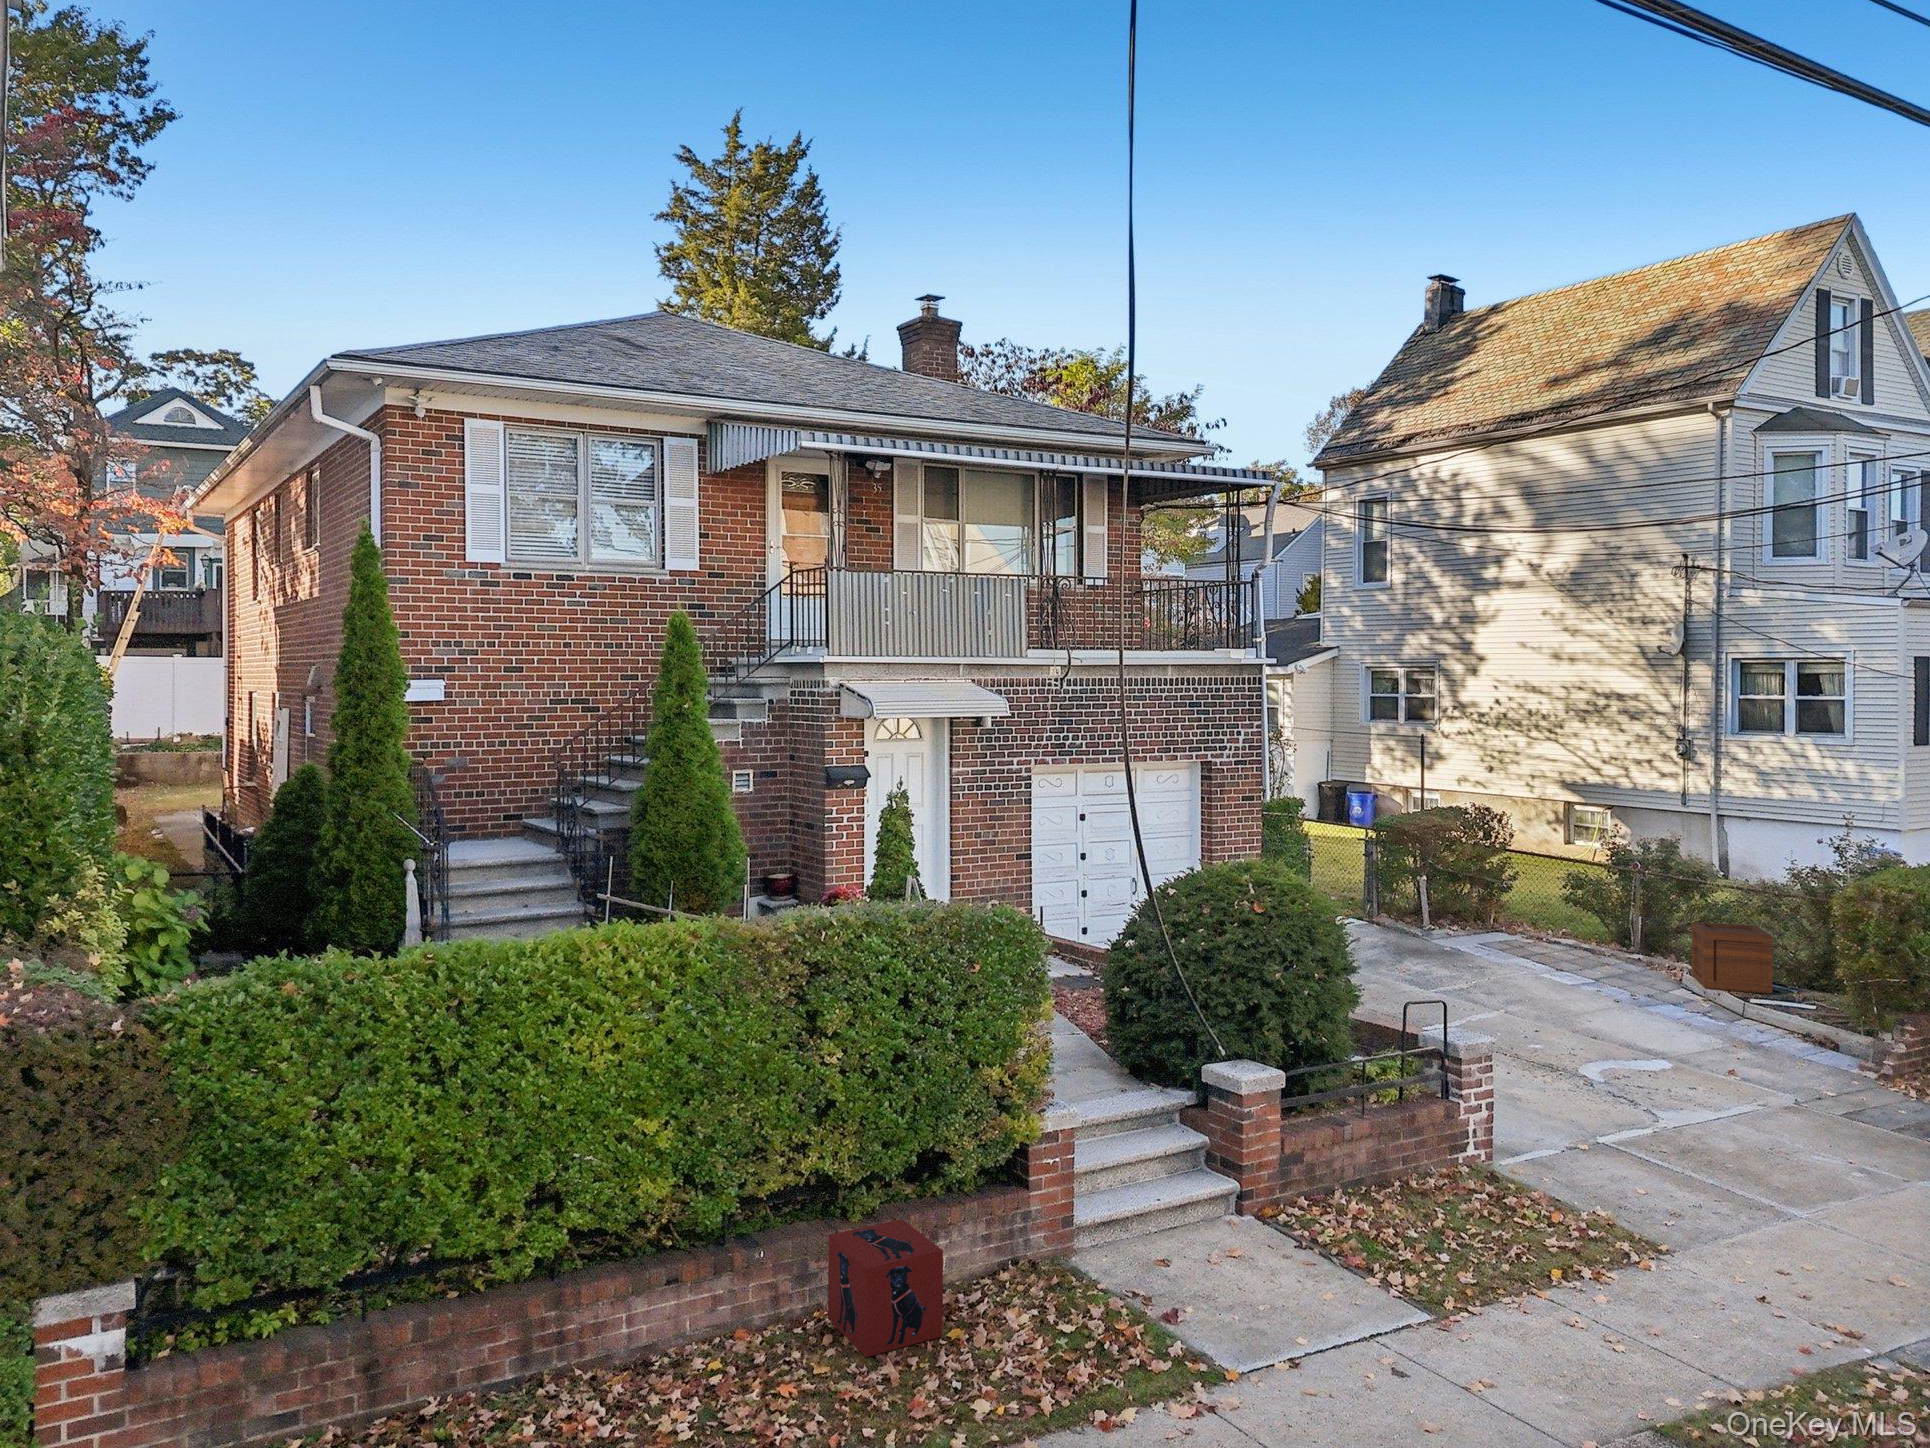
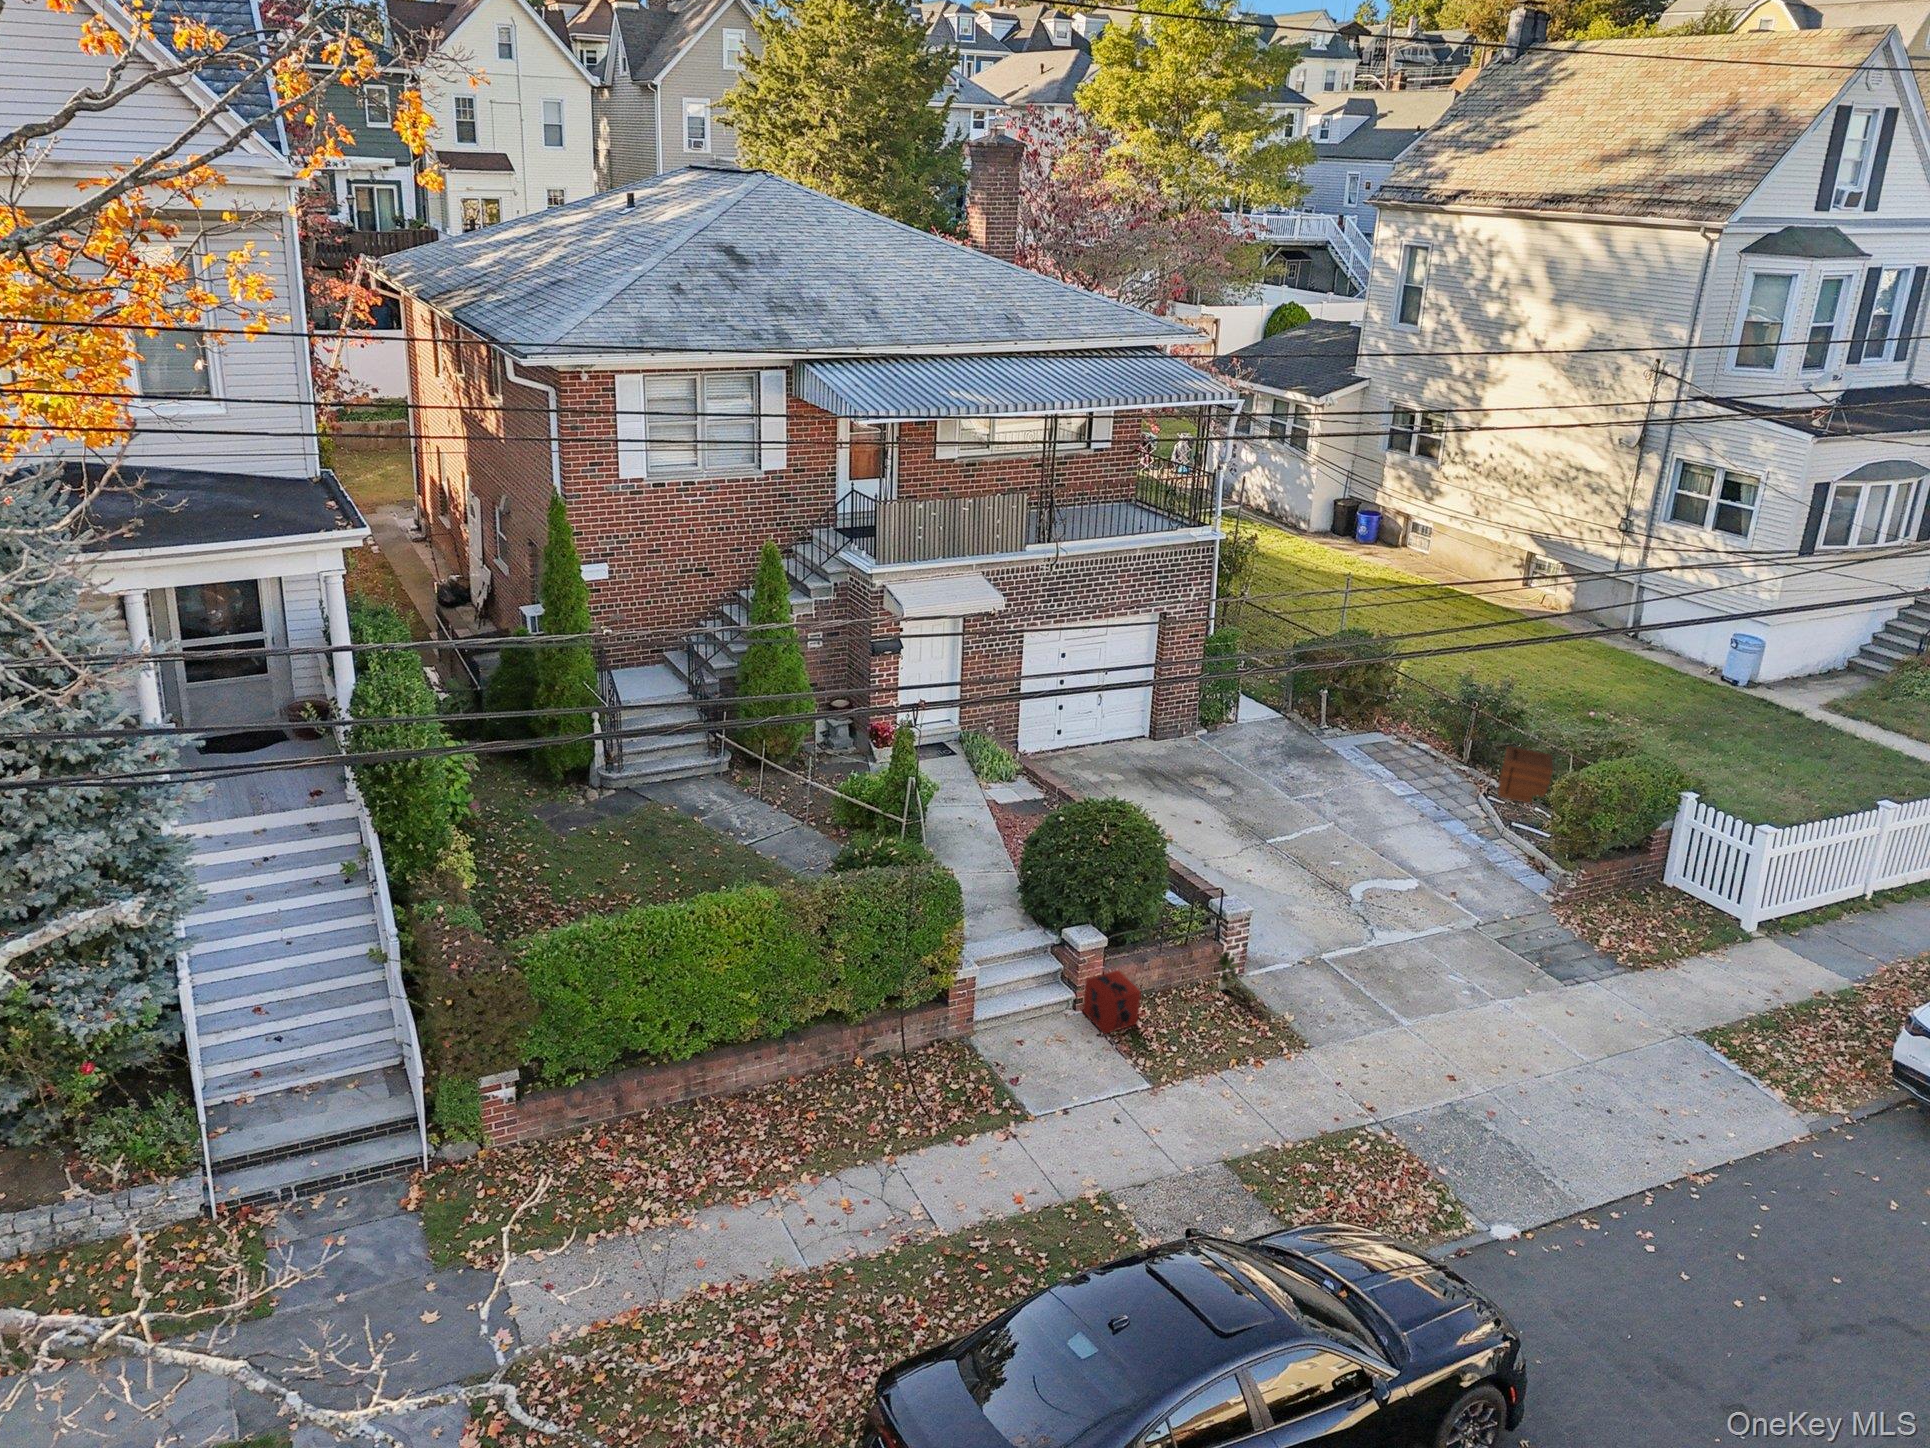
potted plant: none [1449,1107,1501,1183] -> present [1218,952,1238,990]
storage box: present [828,1219,943,1357] -> present [1083,970,1141,1033]

